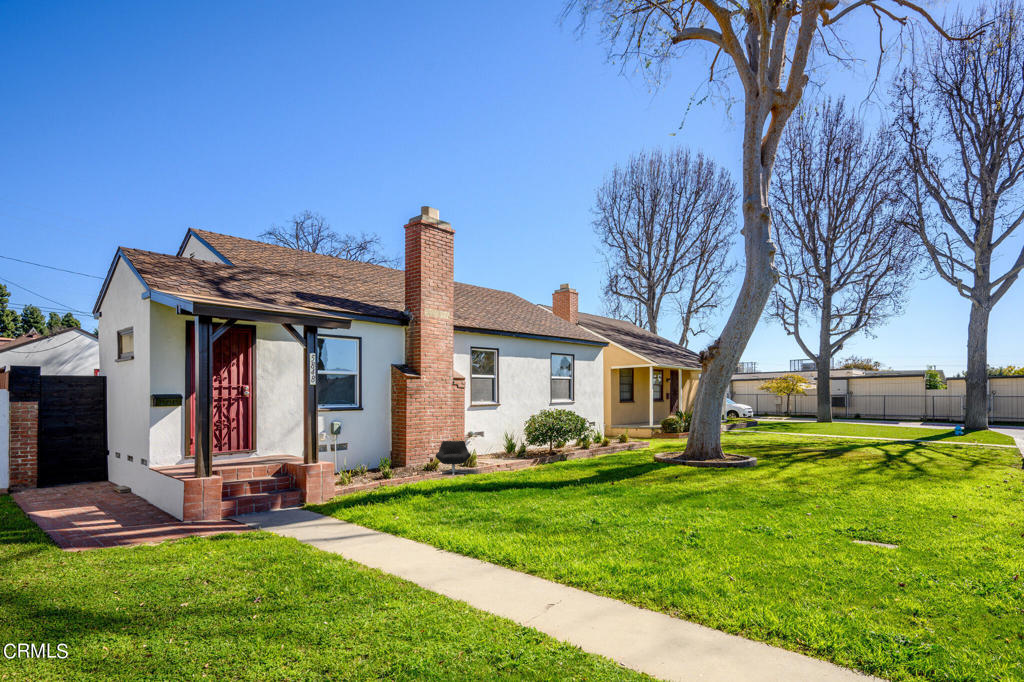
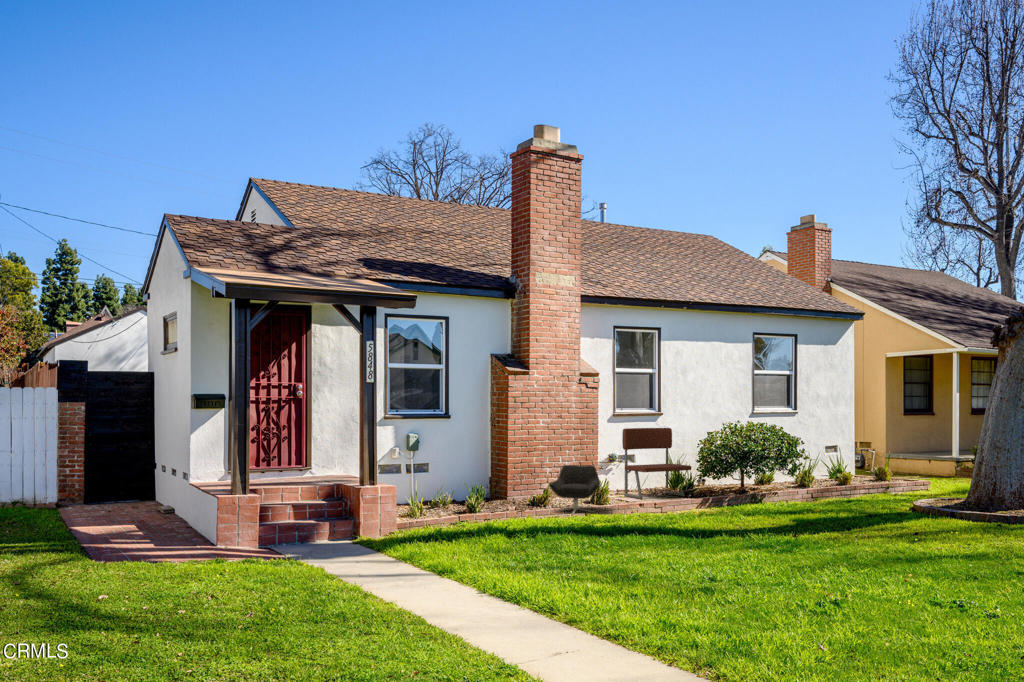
bench: none [476,414,519,462] -> present [622,428,691,499]

